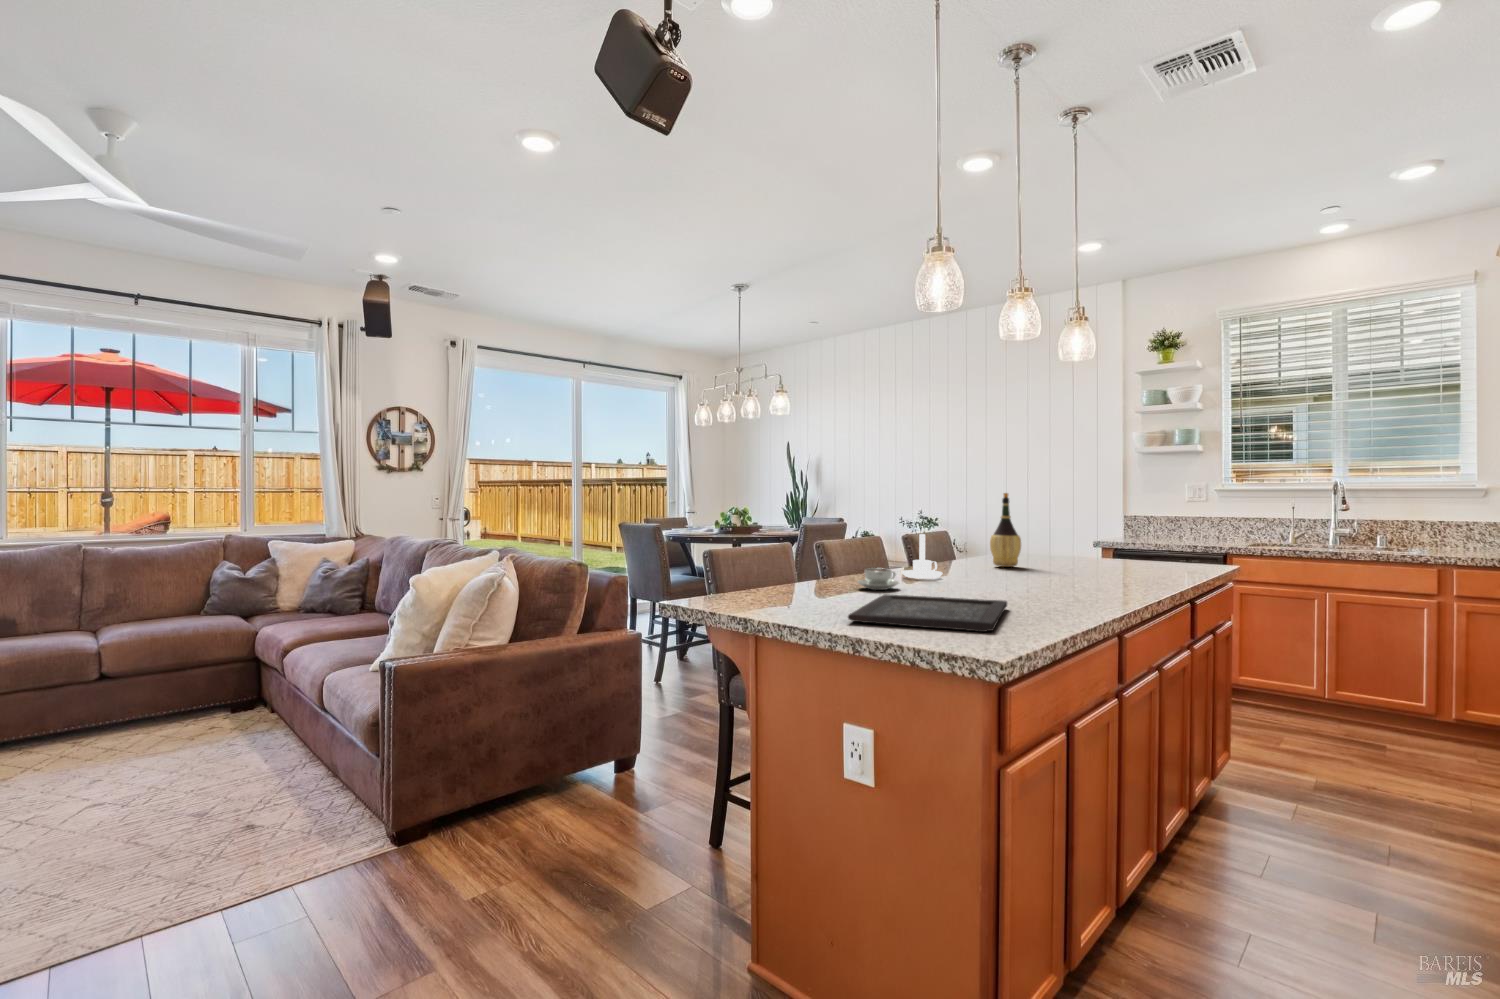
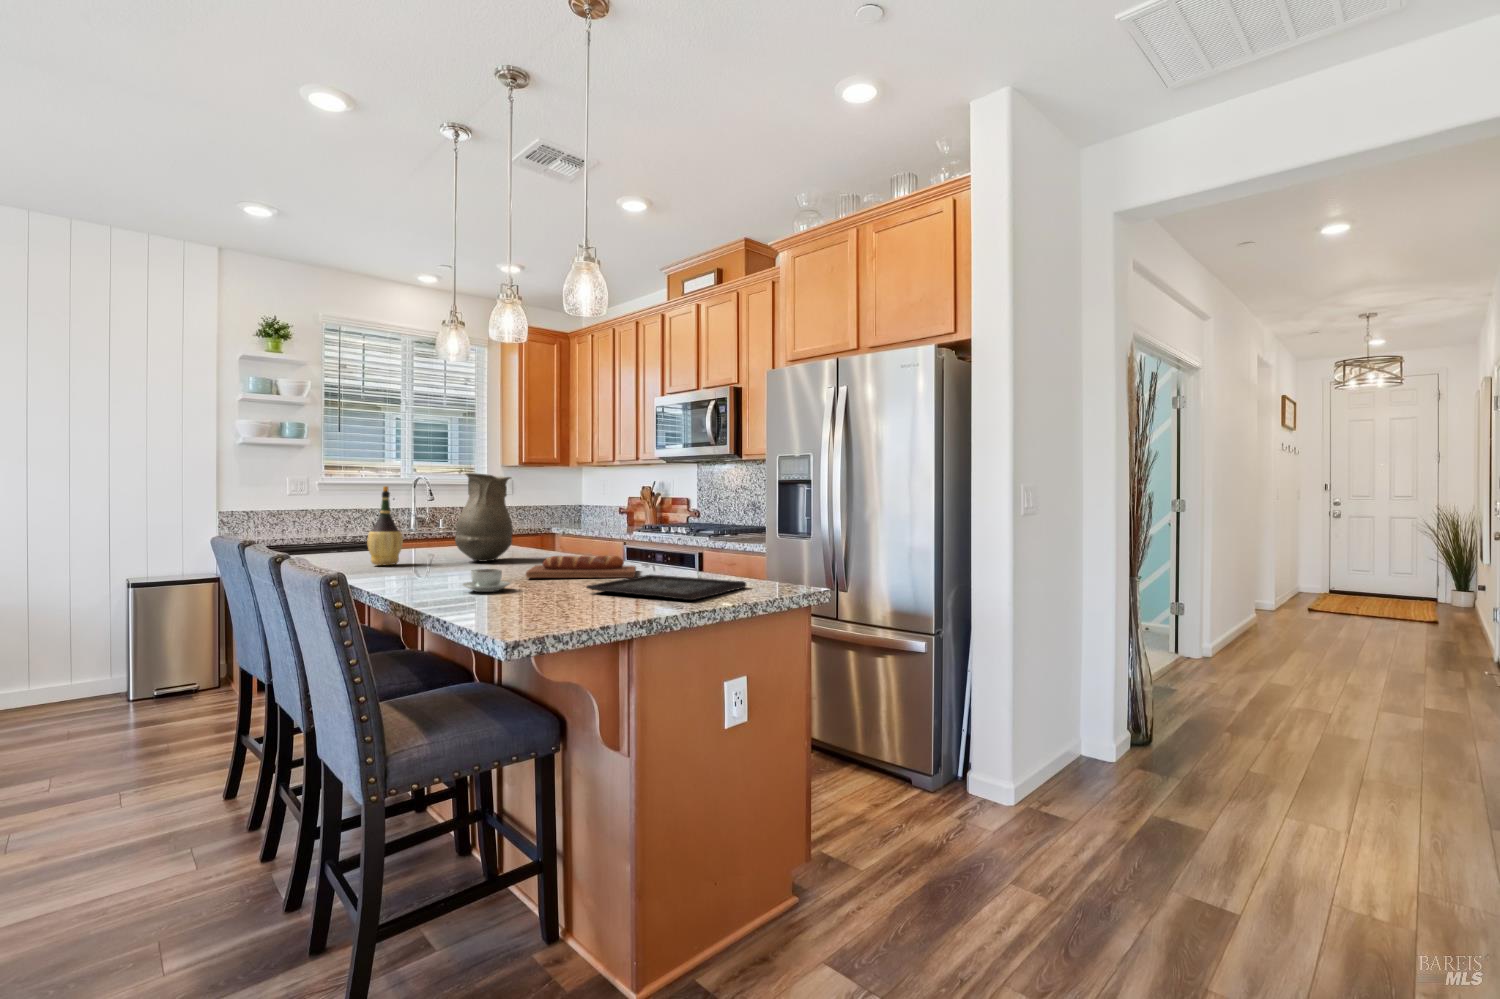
vase: none [1047,477,1119,575] -> present [455,473,513,562]
candle holder: present [902,528,942,579] -> none [398,524,446,582]
bread loaf: none [962,569,1094,605] -> present [526,555,636,578]

